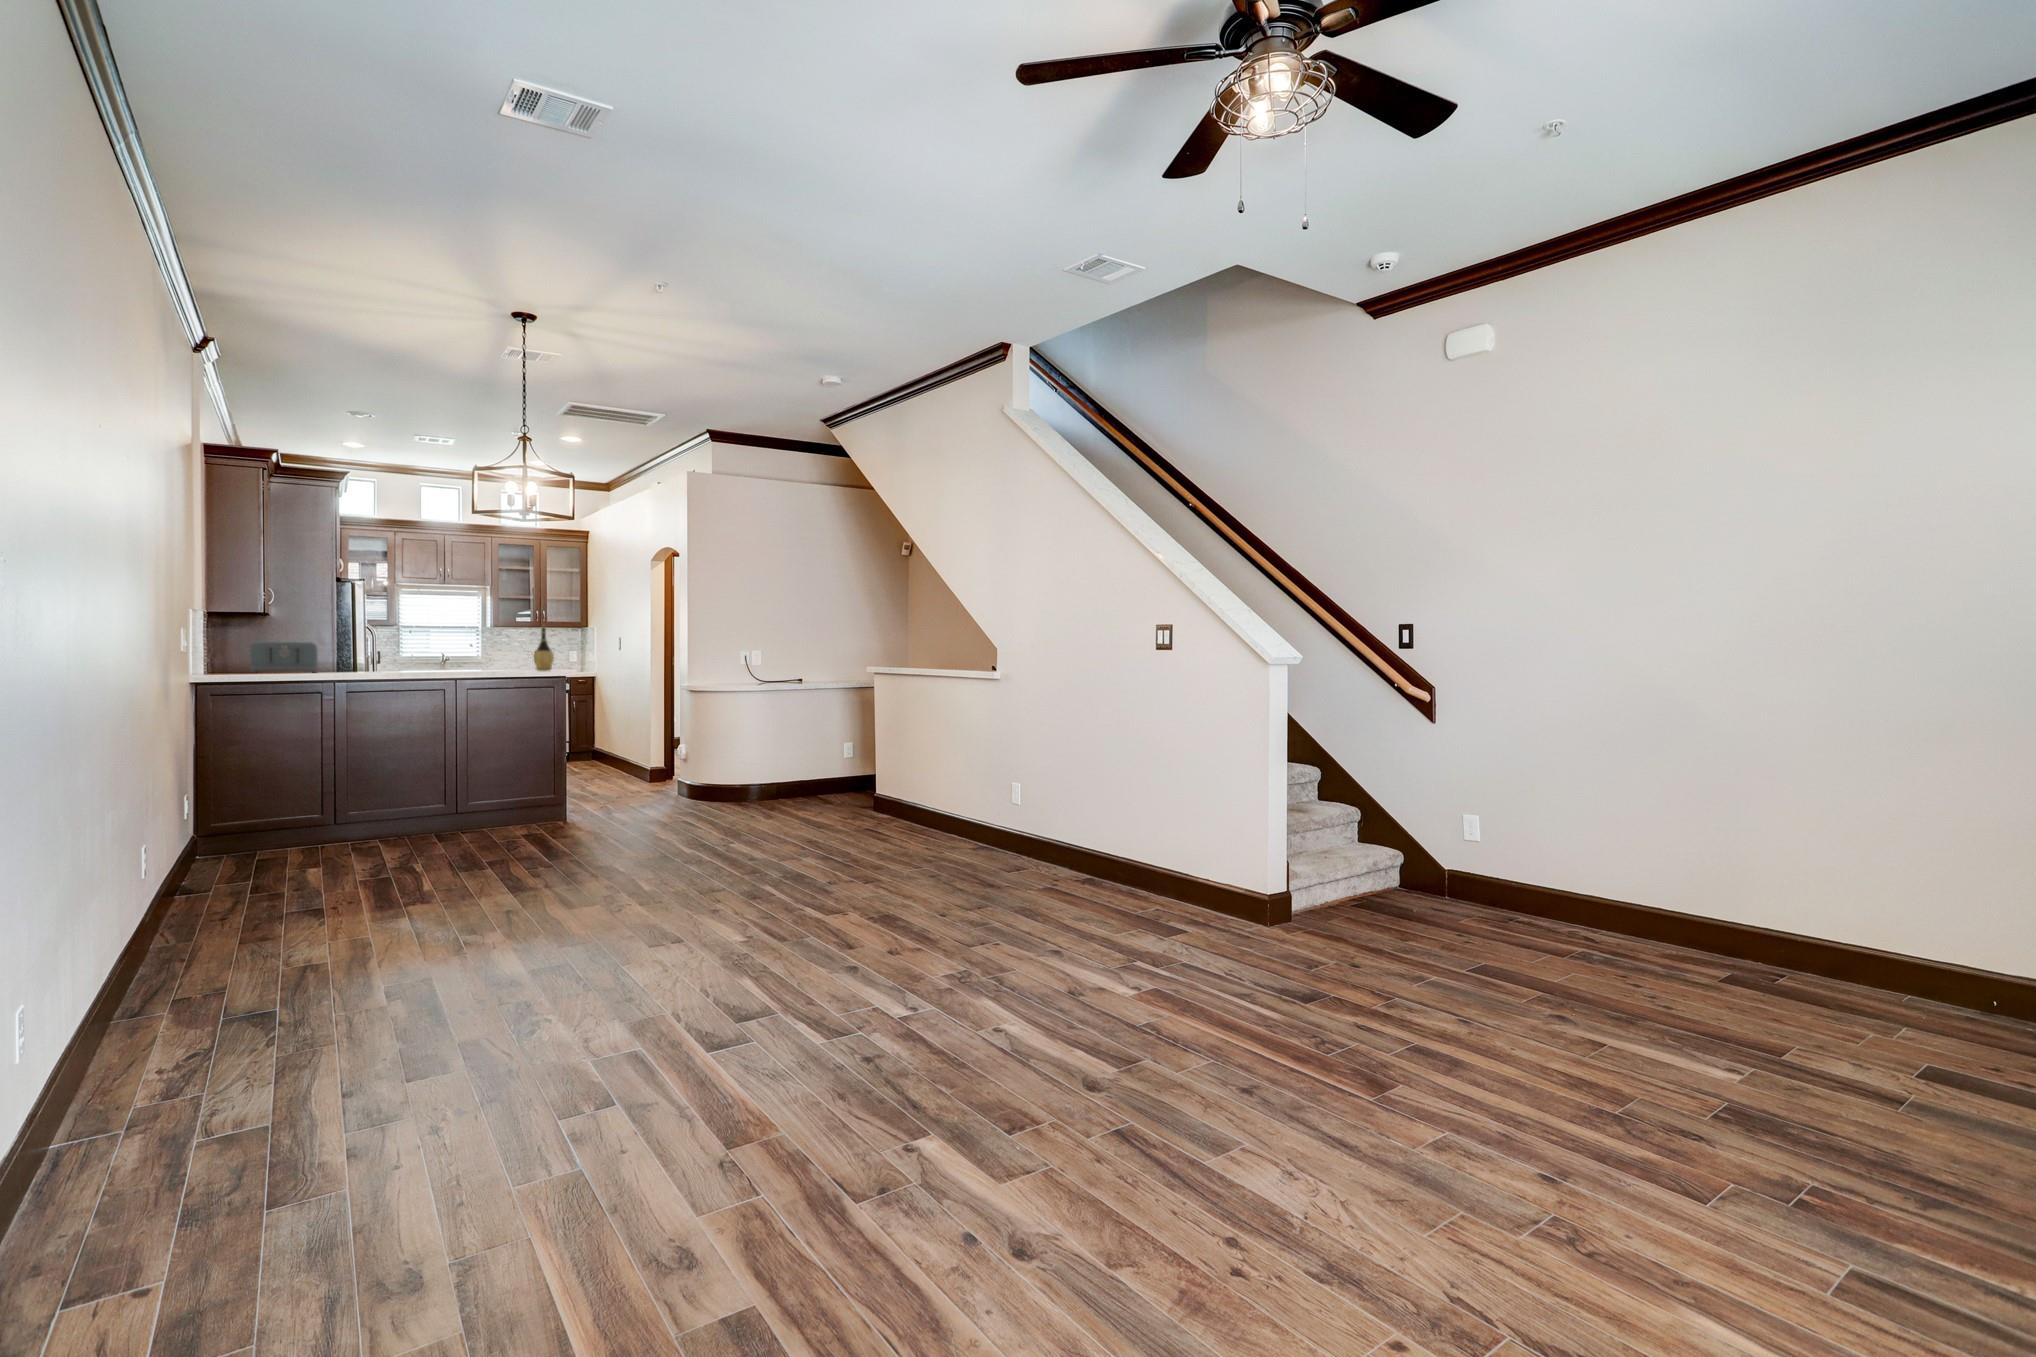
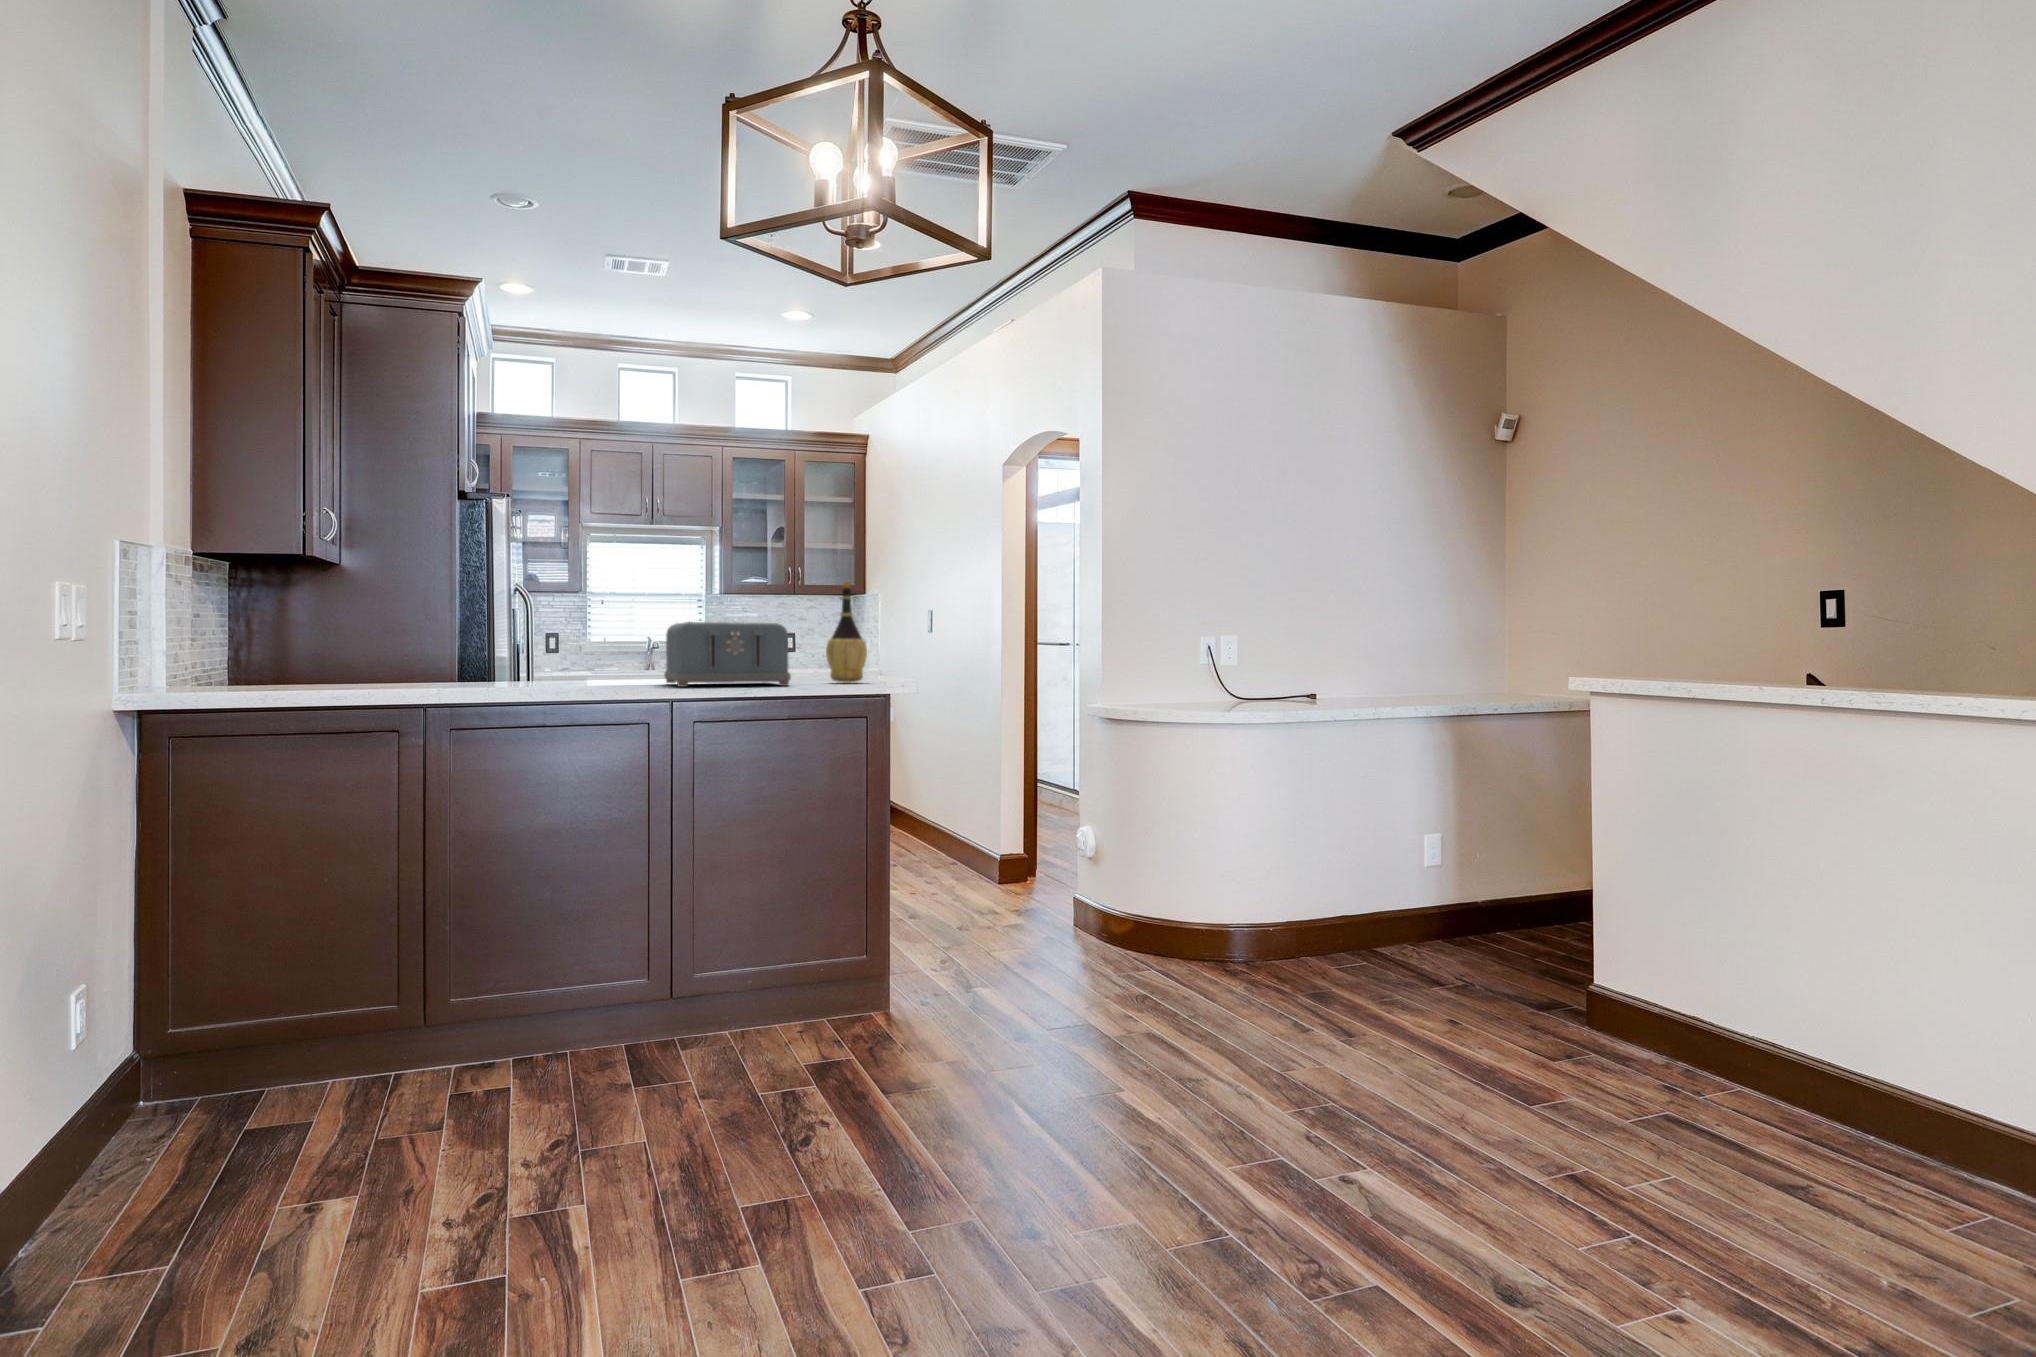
toaster: present [250,641,318,673] -> present [664,622,791,687]

